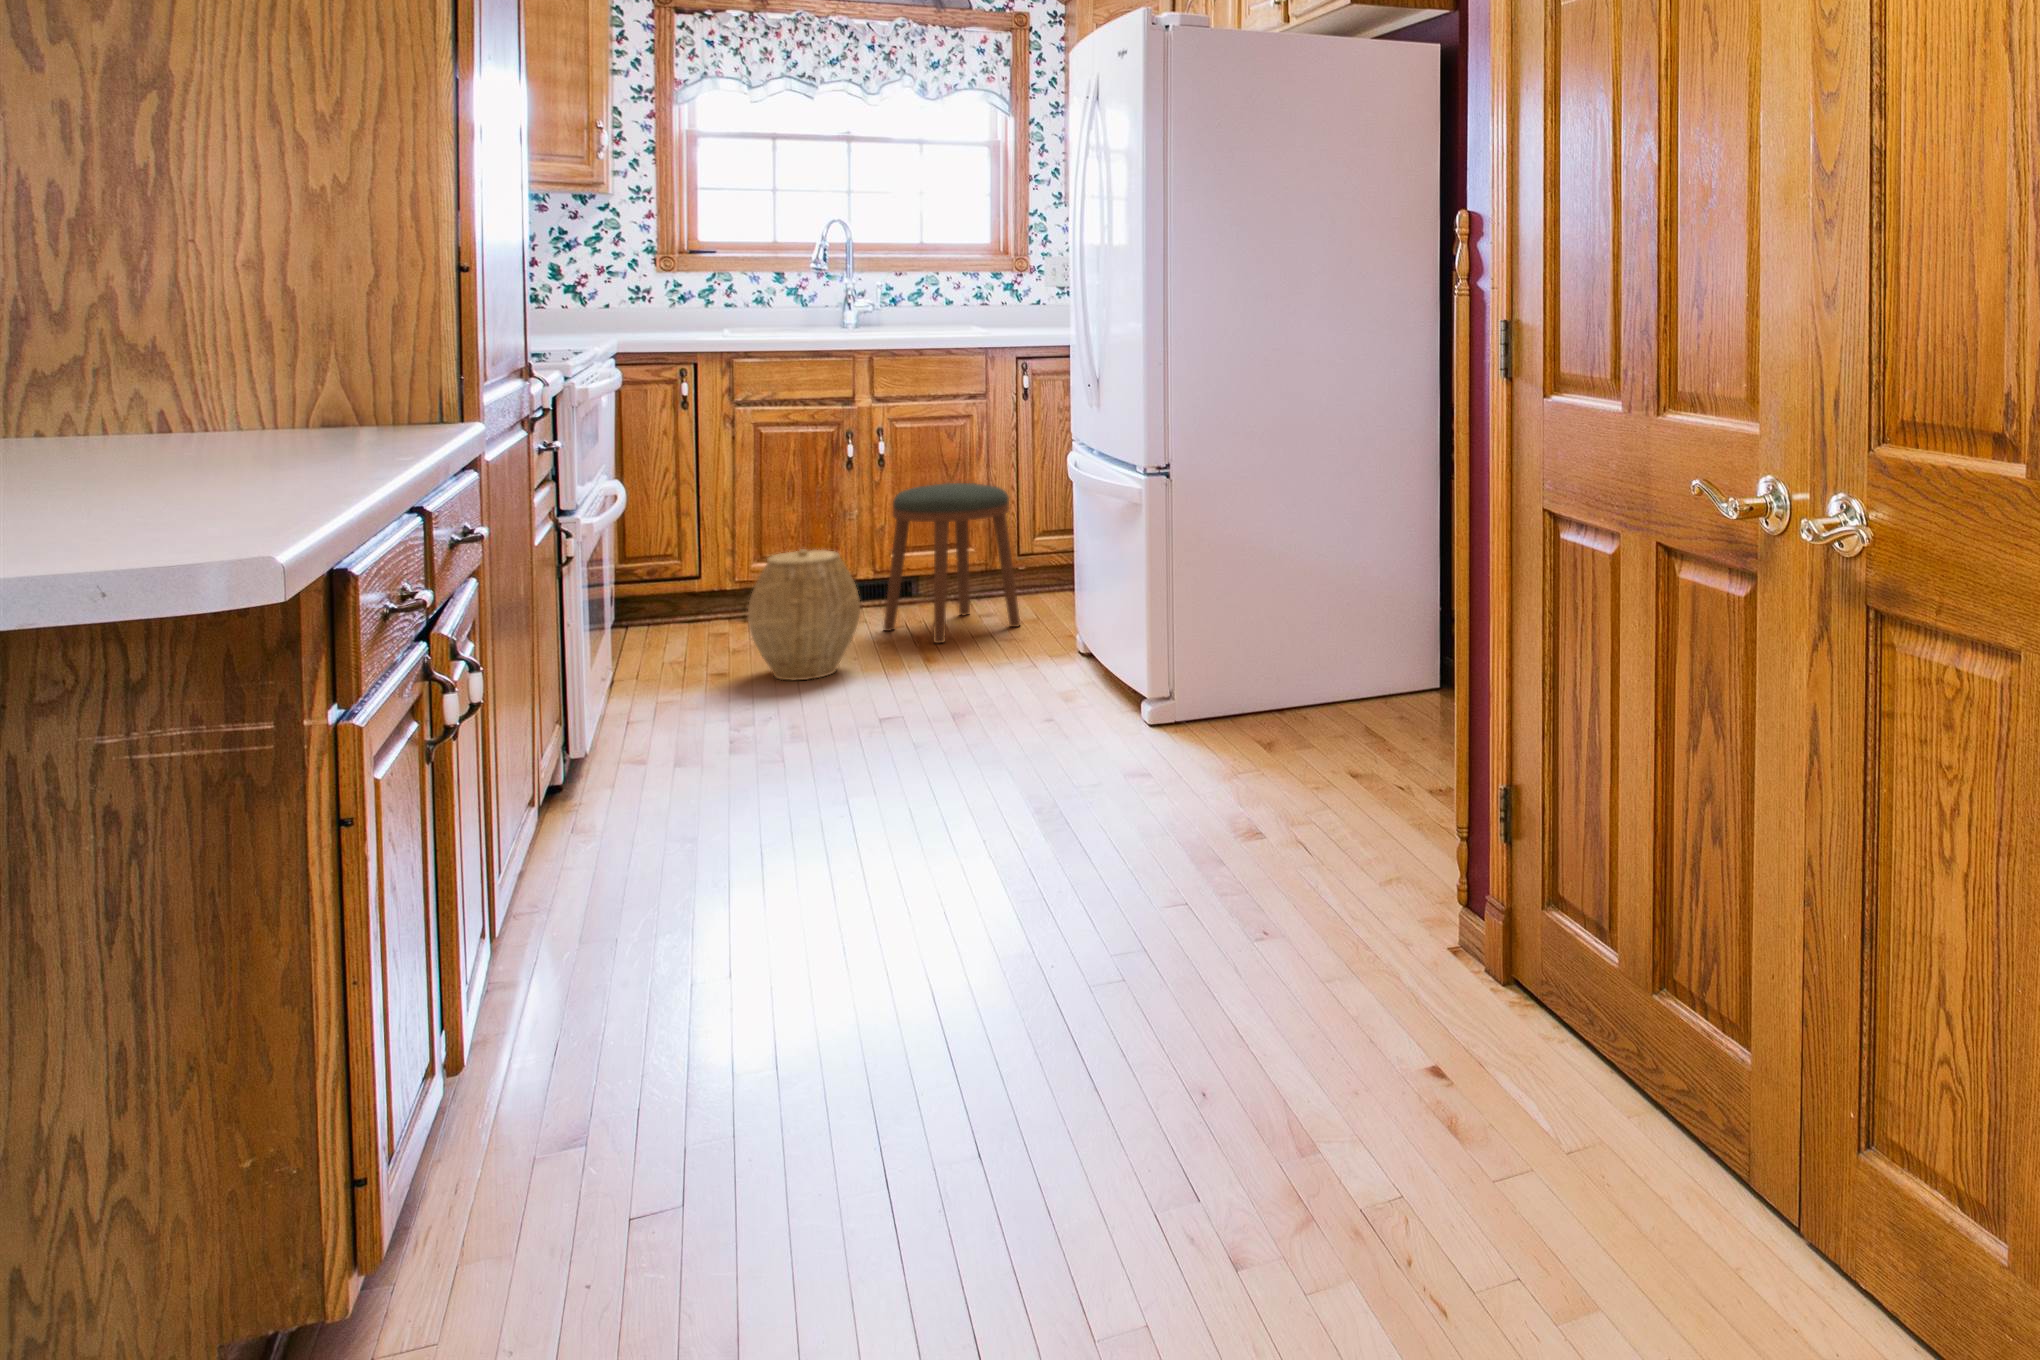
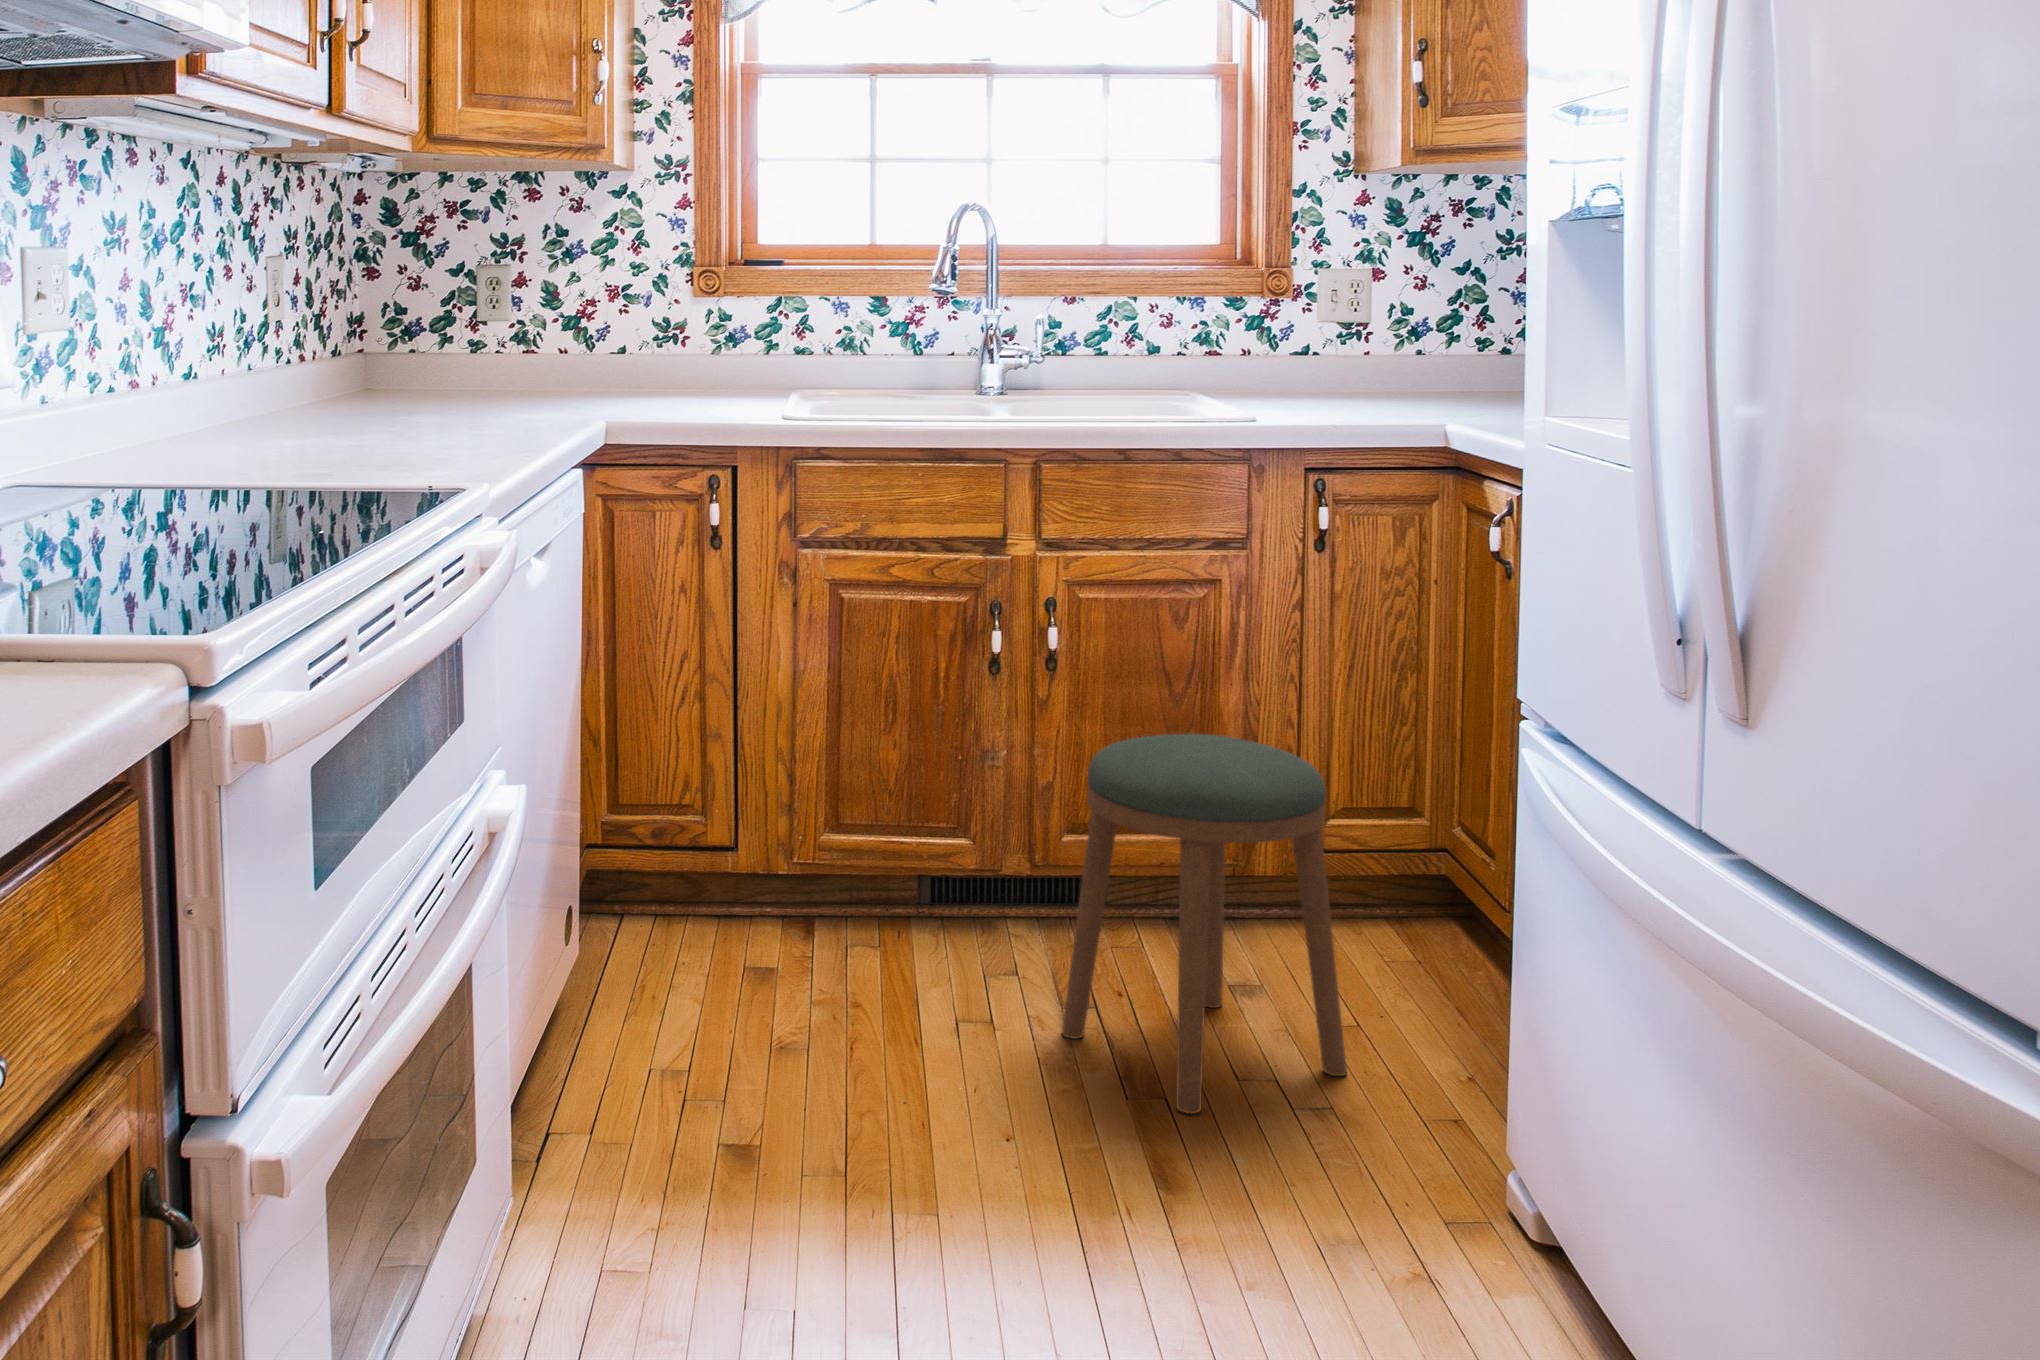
woven basket: present [748,549,860,680] -> none [817,897,1043,1214]

